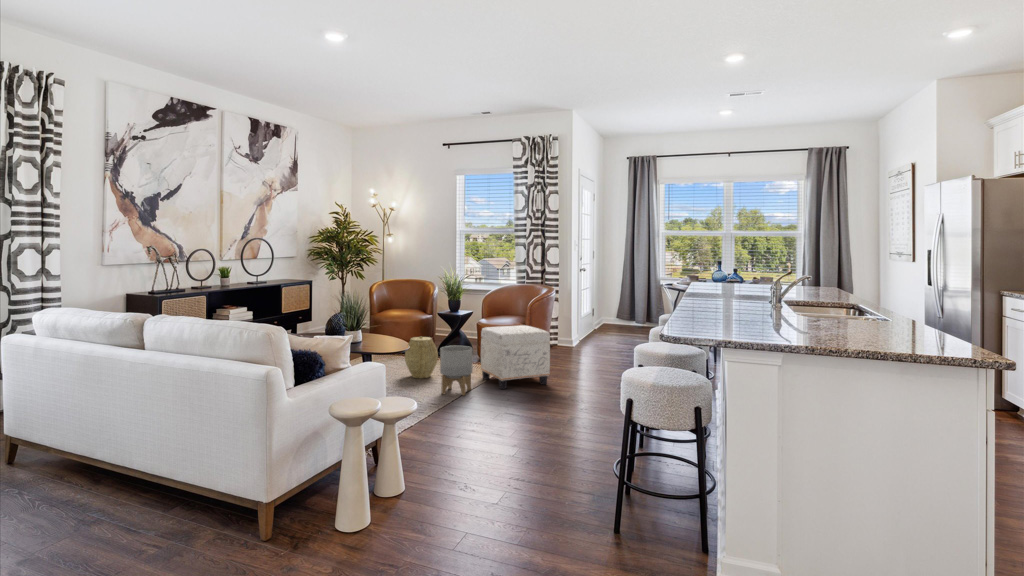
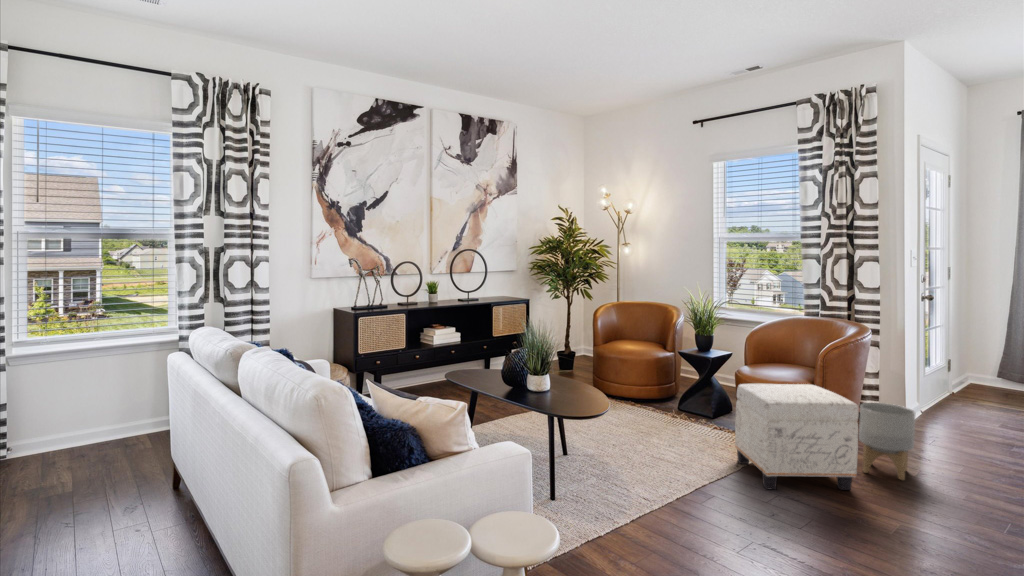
woven basket: present [405,336,438,378] -> none [622,388,670,448]
planter: present [440,346,473,395] -> present [859,403,915,480]

